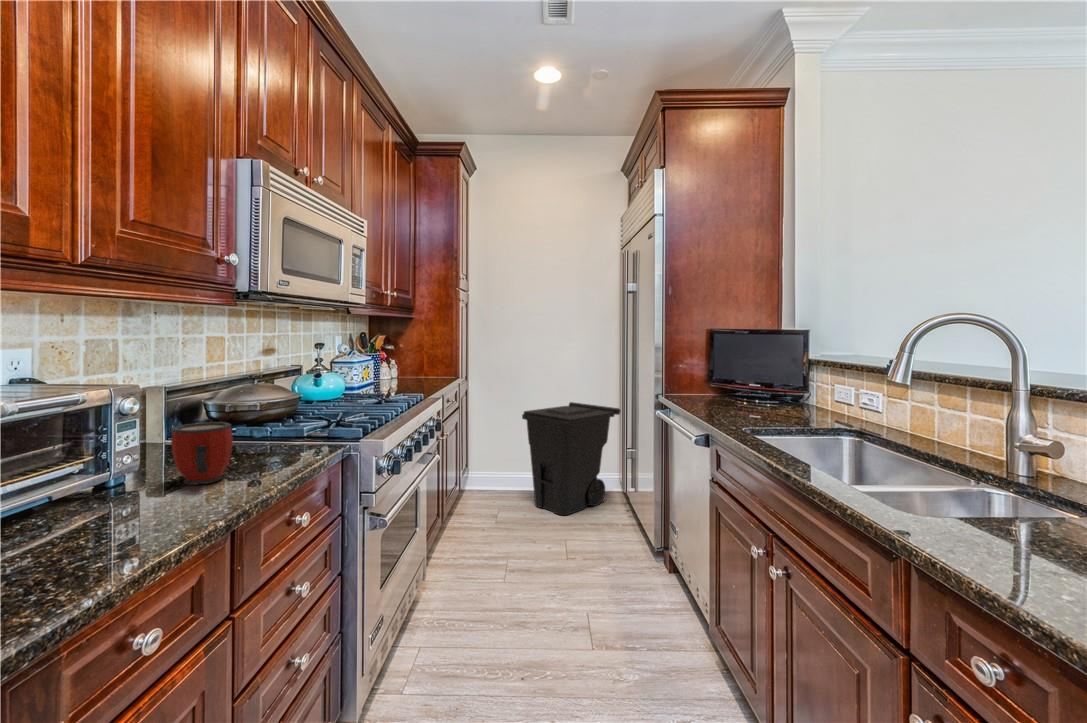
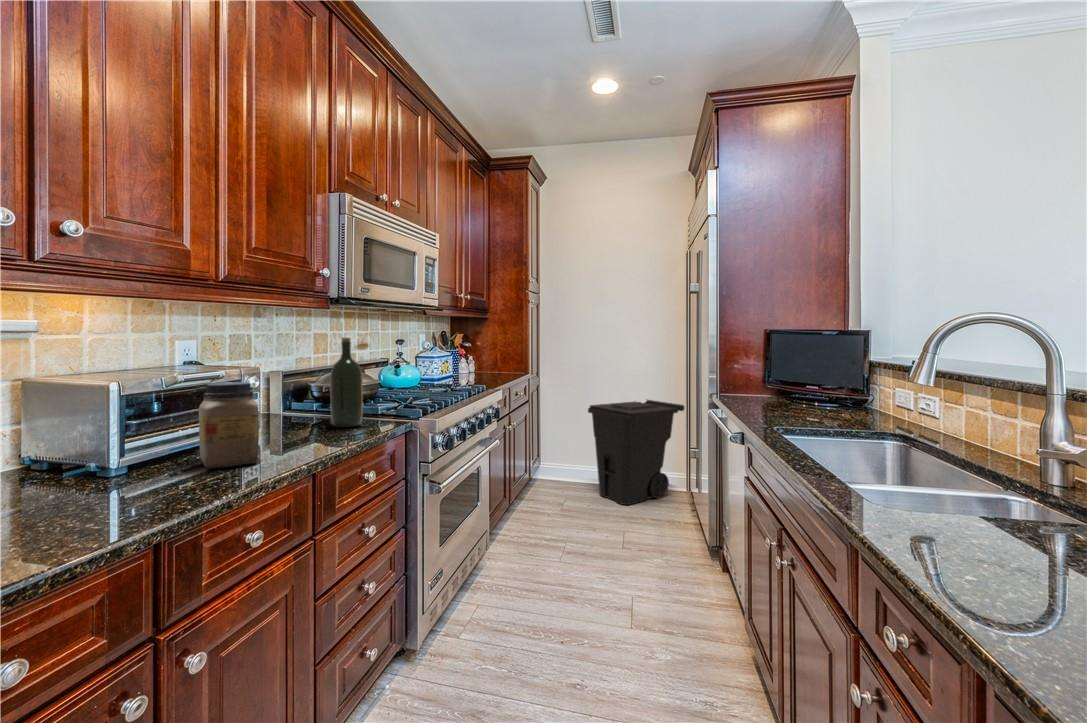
wine bottle: none [240,342,285,458] -> present [330,338,363,427]
jar: none [46,409,146,543] -> present [199,382,259,469]
mug: present [171,422,233,485] -> none [279,397,321,442]

